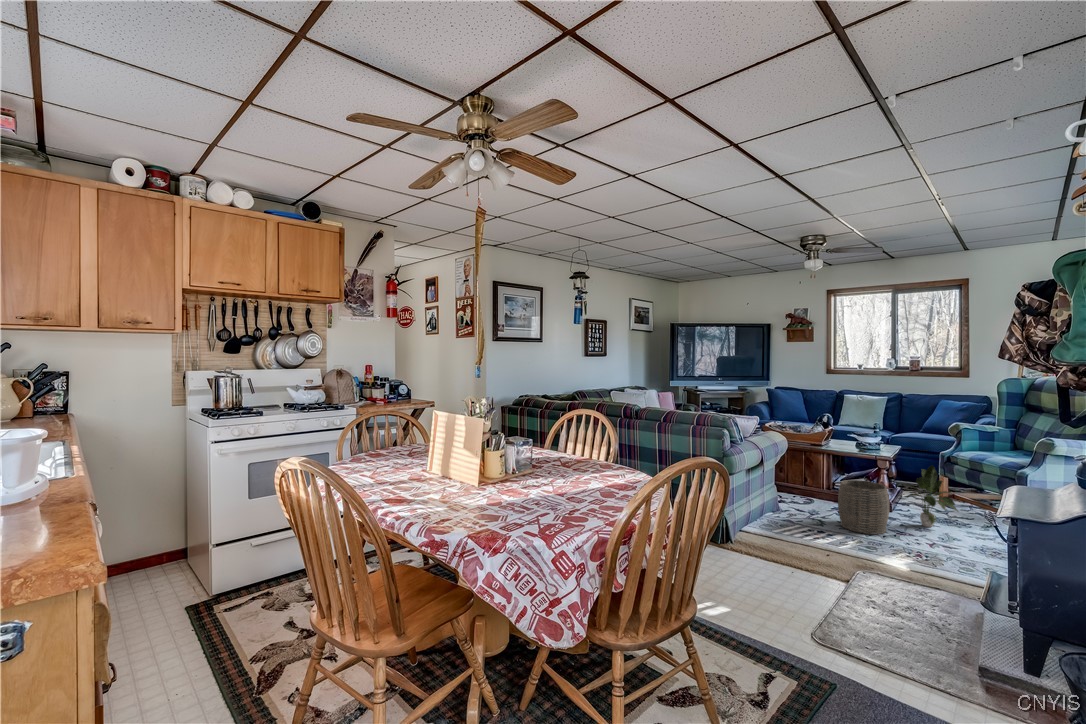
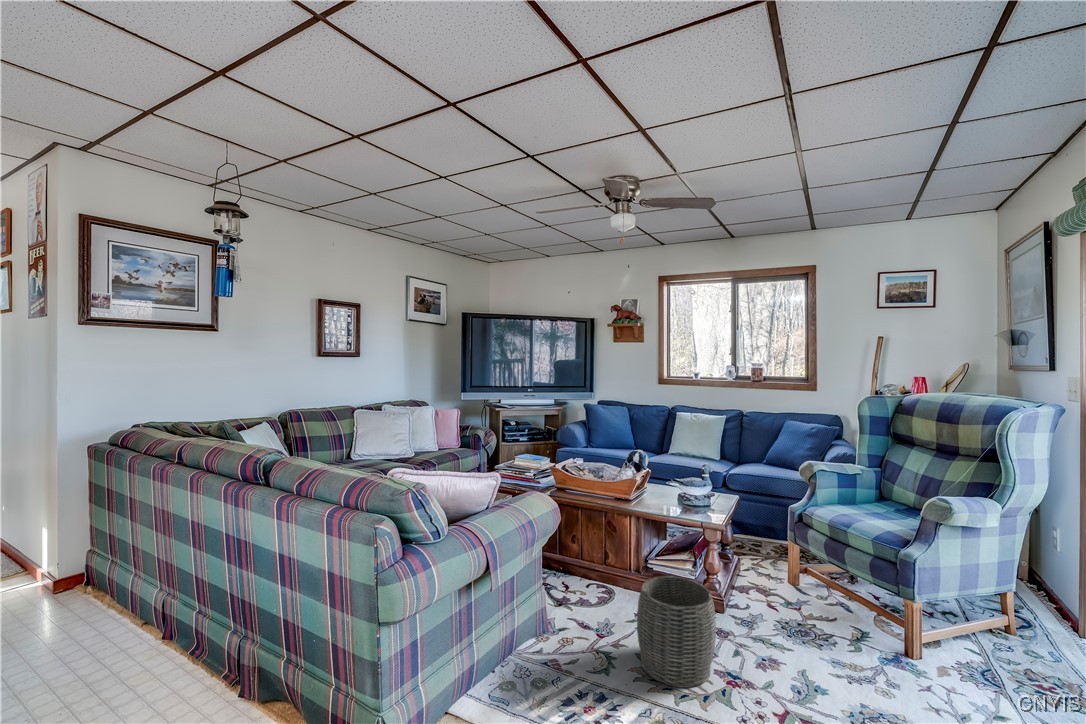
potted plant: present [905,466,958,527] -> none [735,546,819,651]

